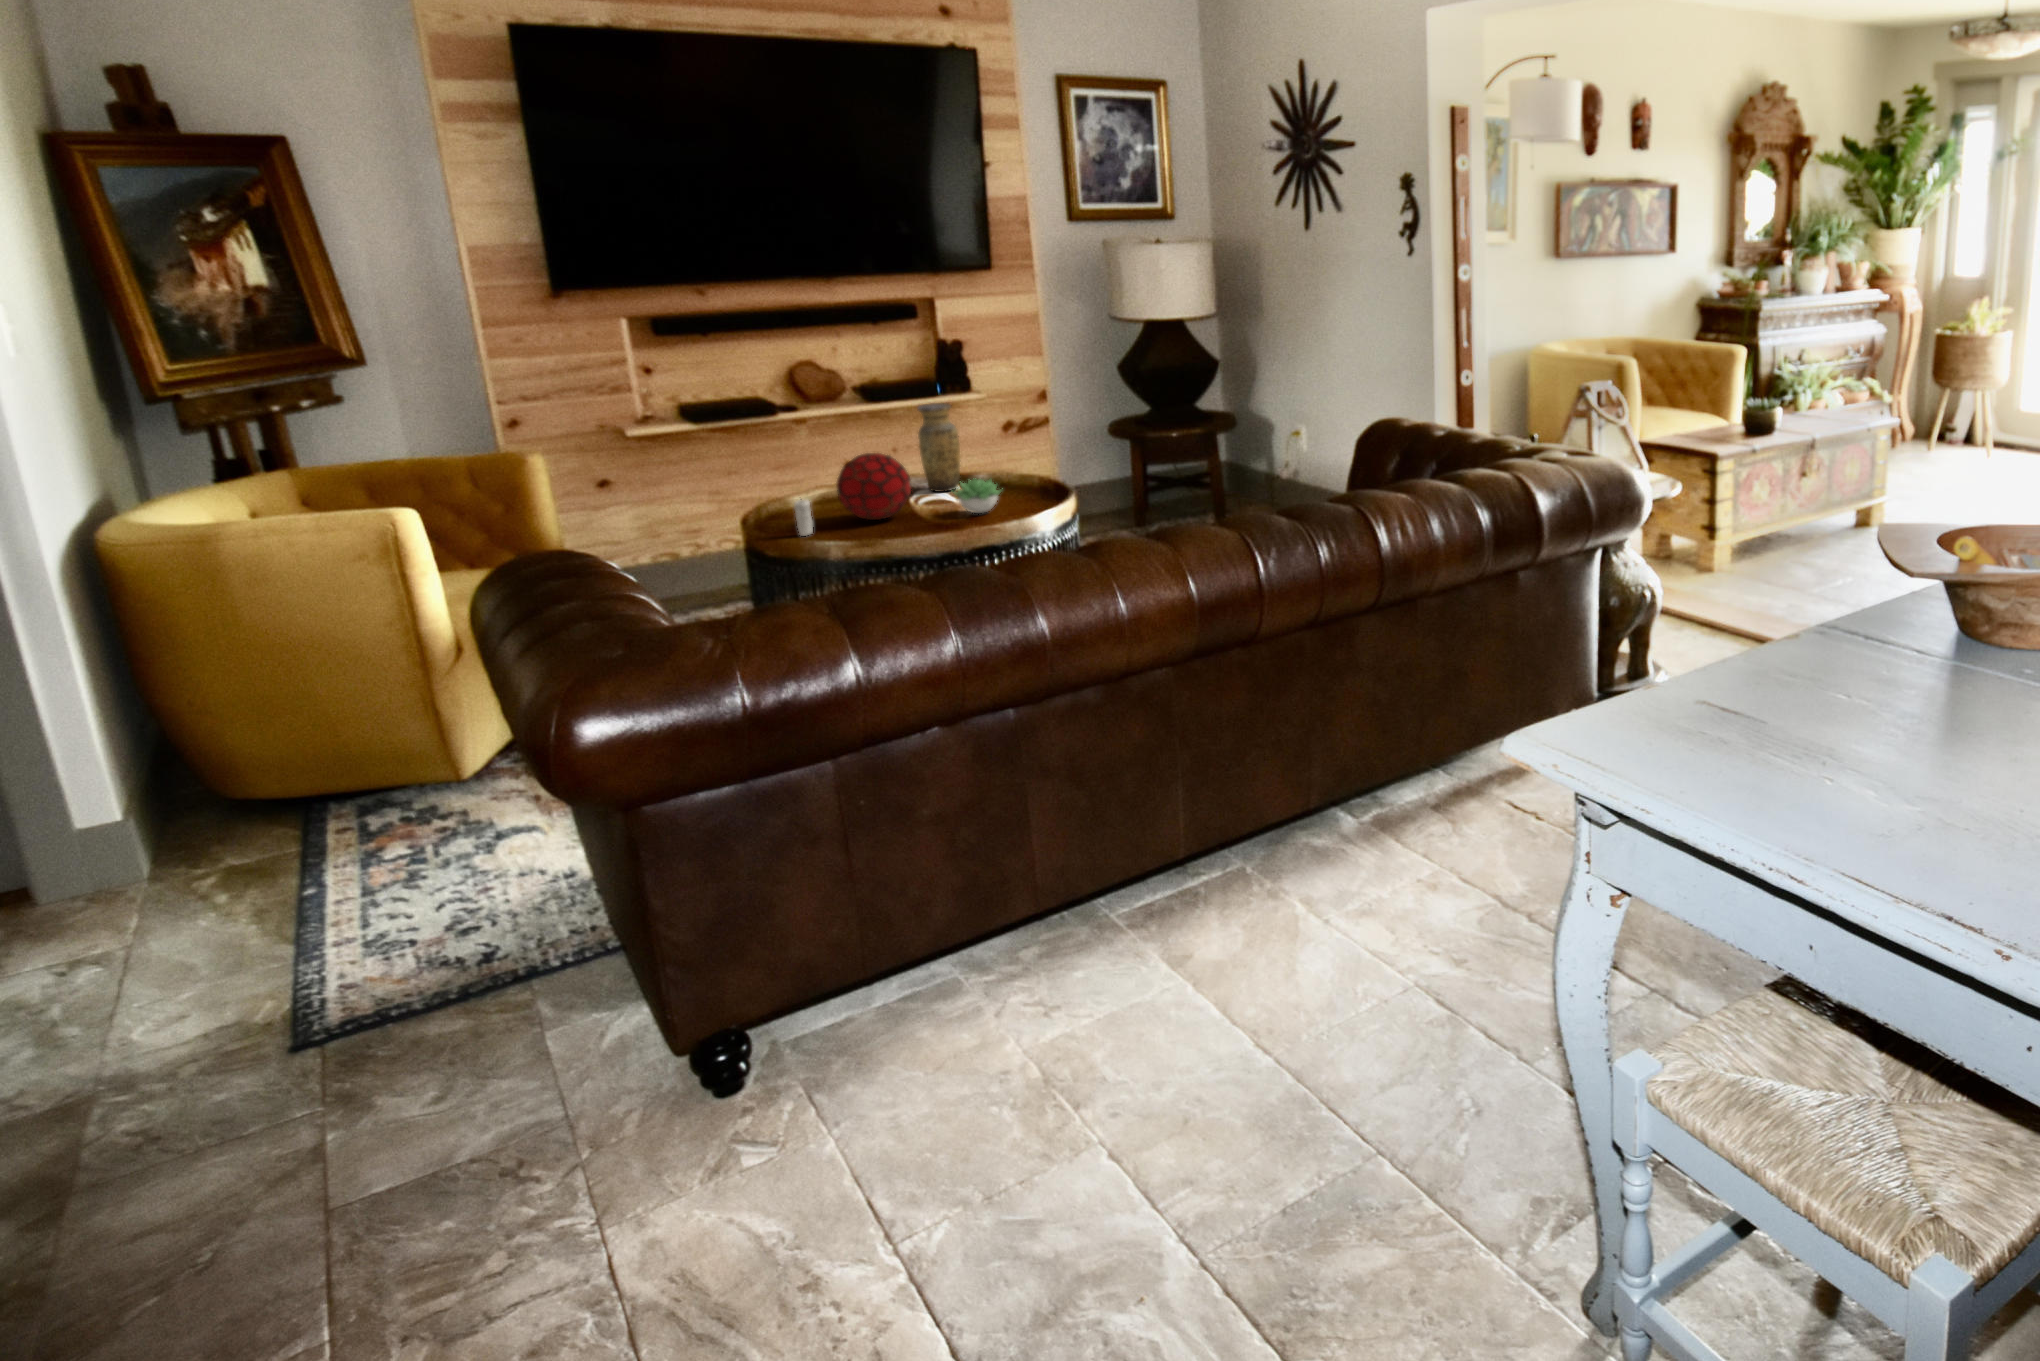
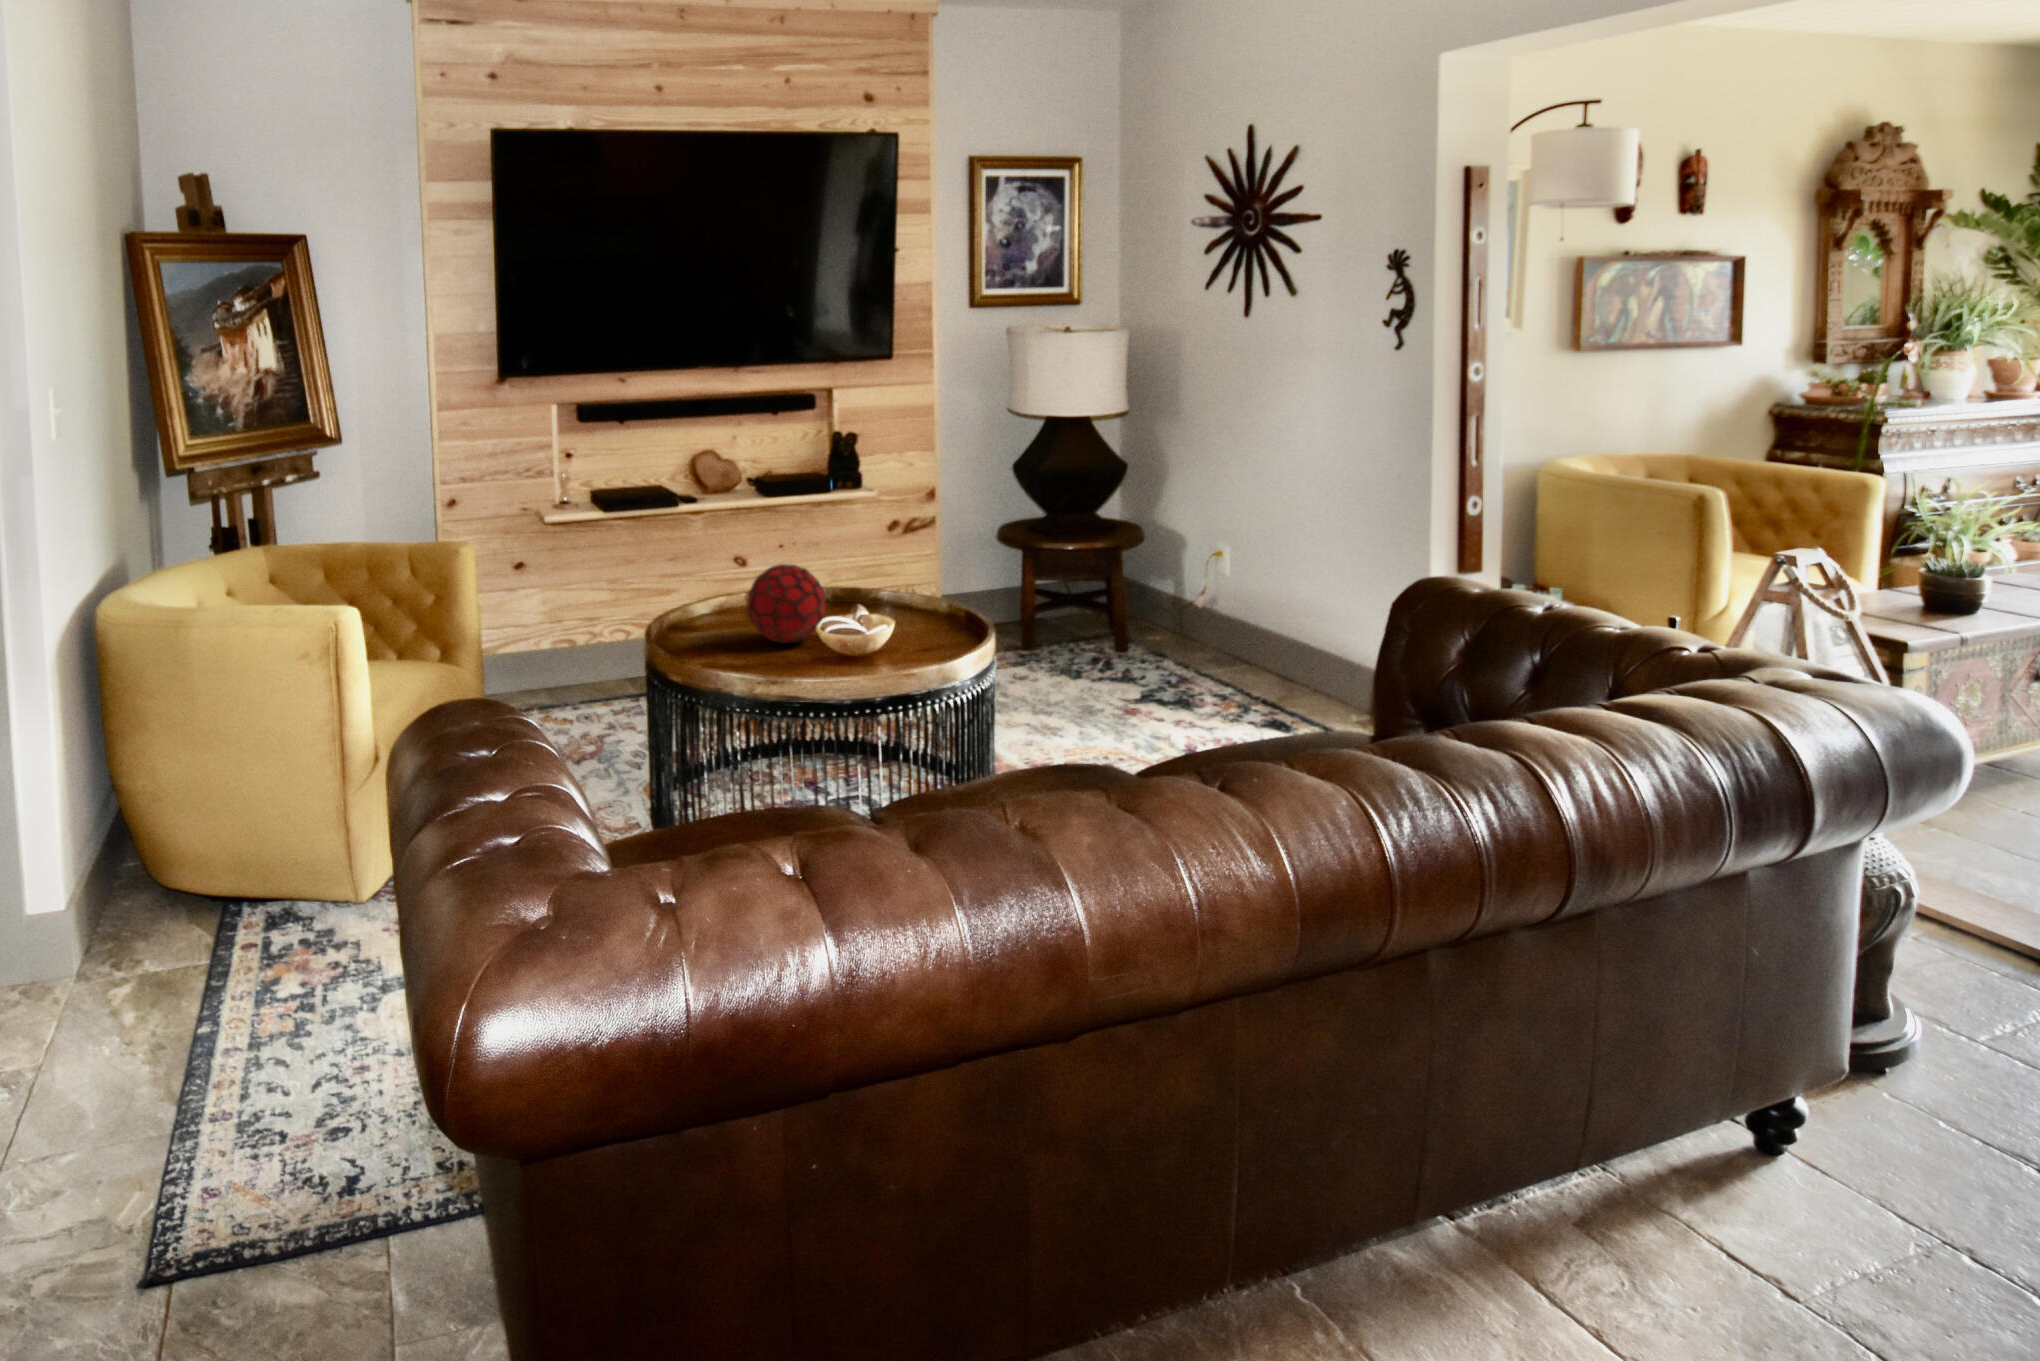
vase: present [918,403,961,492] -> none [830,507,872,610]
succulent plant: present [953,479,1003,513] -> none [869,601,928,645]
candle: present [794,499,813,536] -> none [704,609,721,658]

